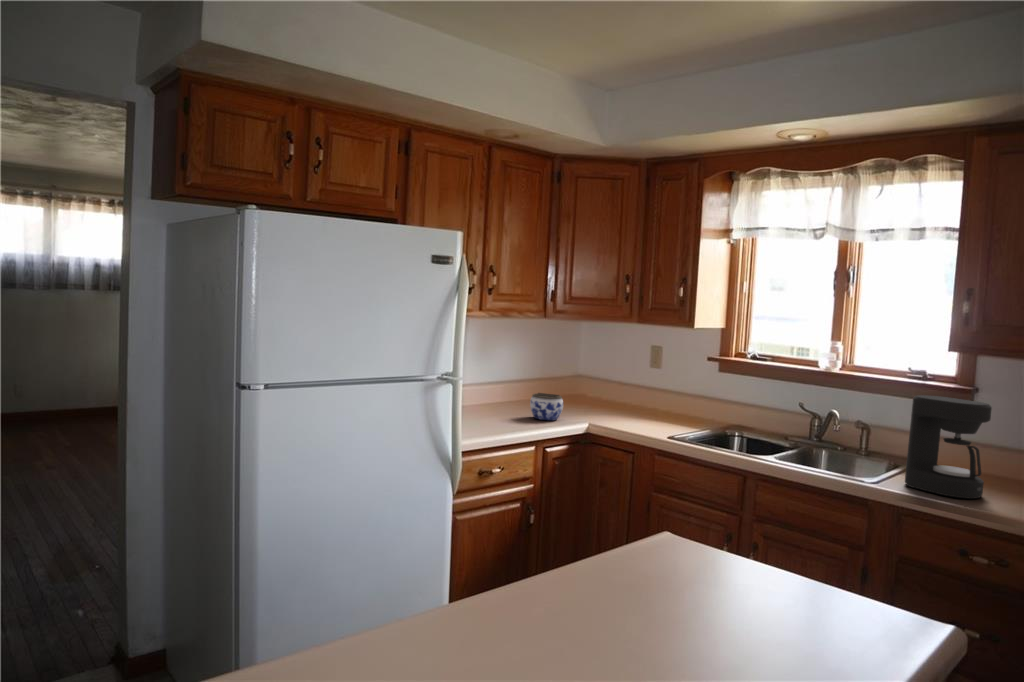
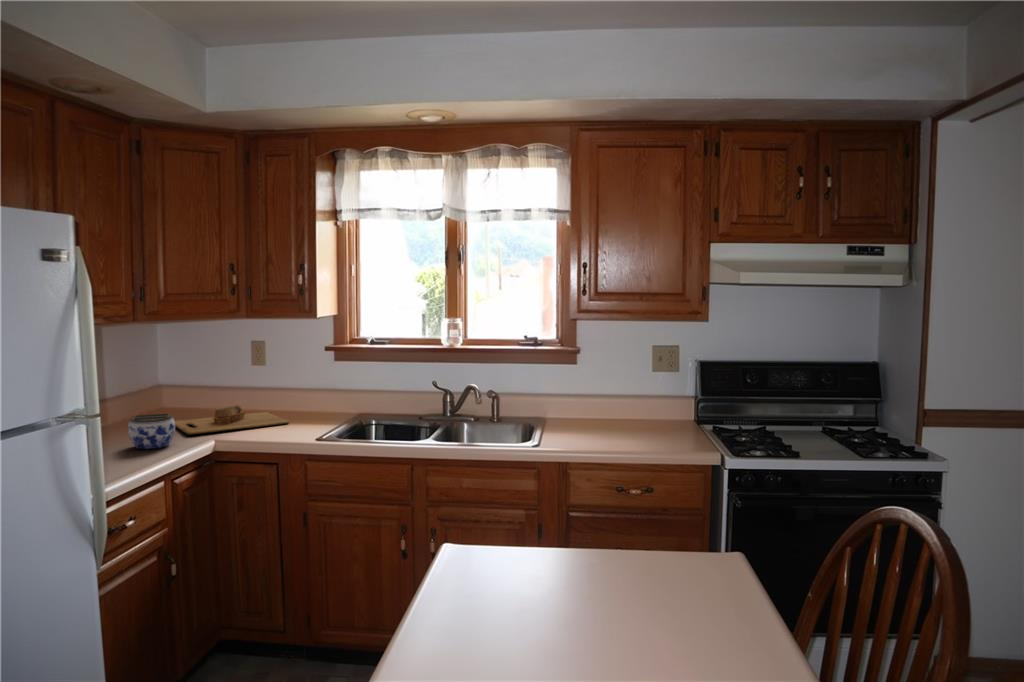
coffee maker: present [905,395,992,499] -> none [559,359,621,445]
cutting board: none [573,400,660,422] -> present [175,405,289,434]

